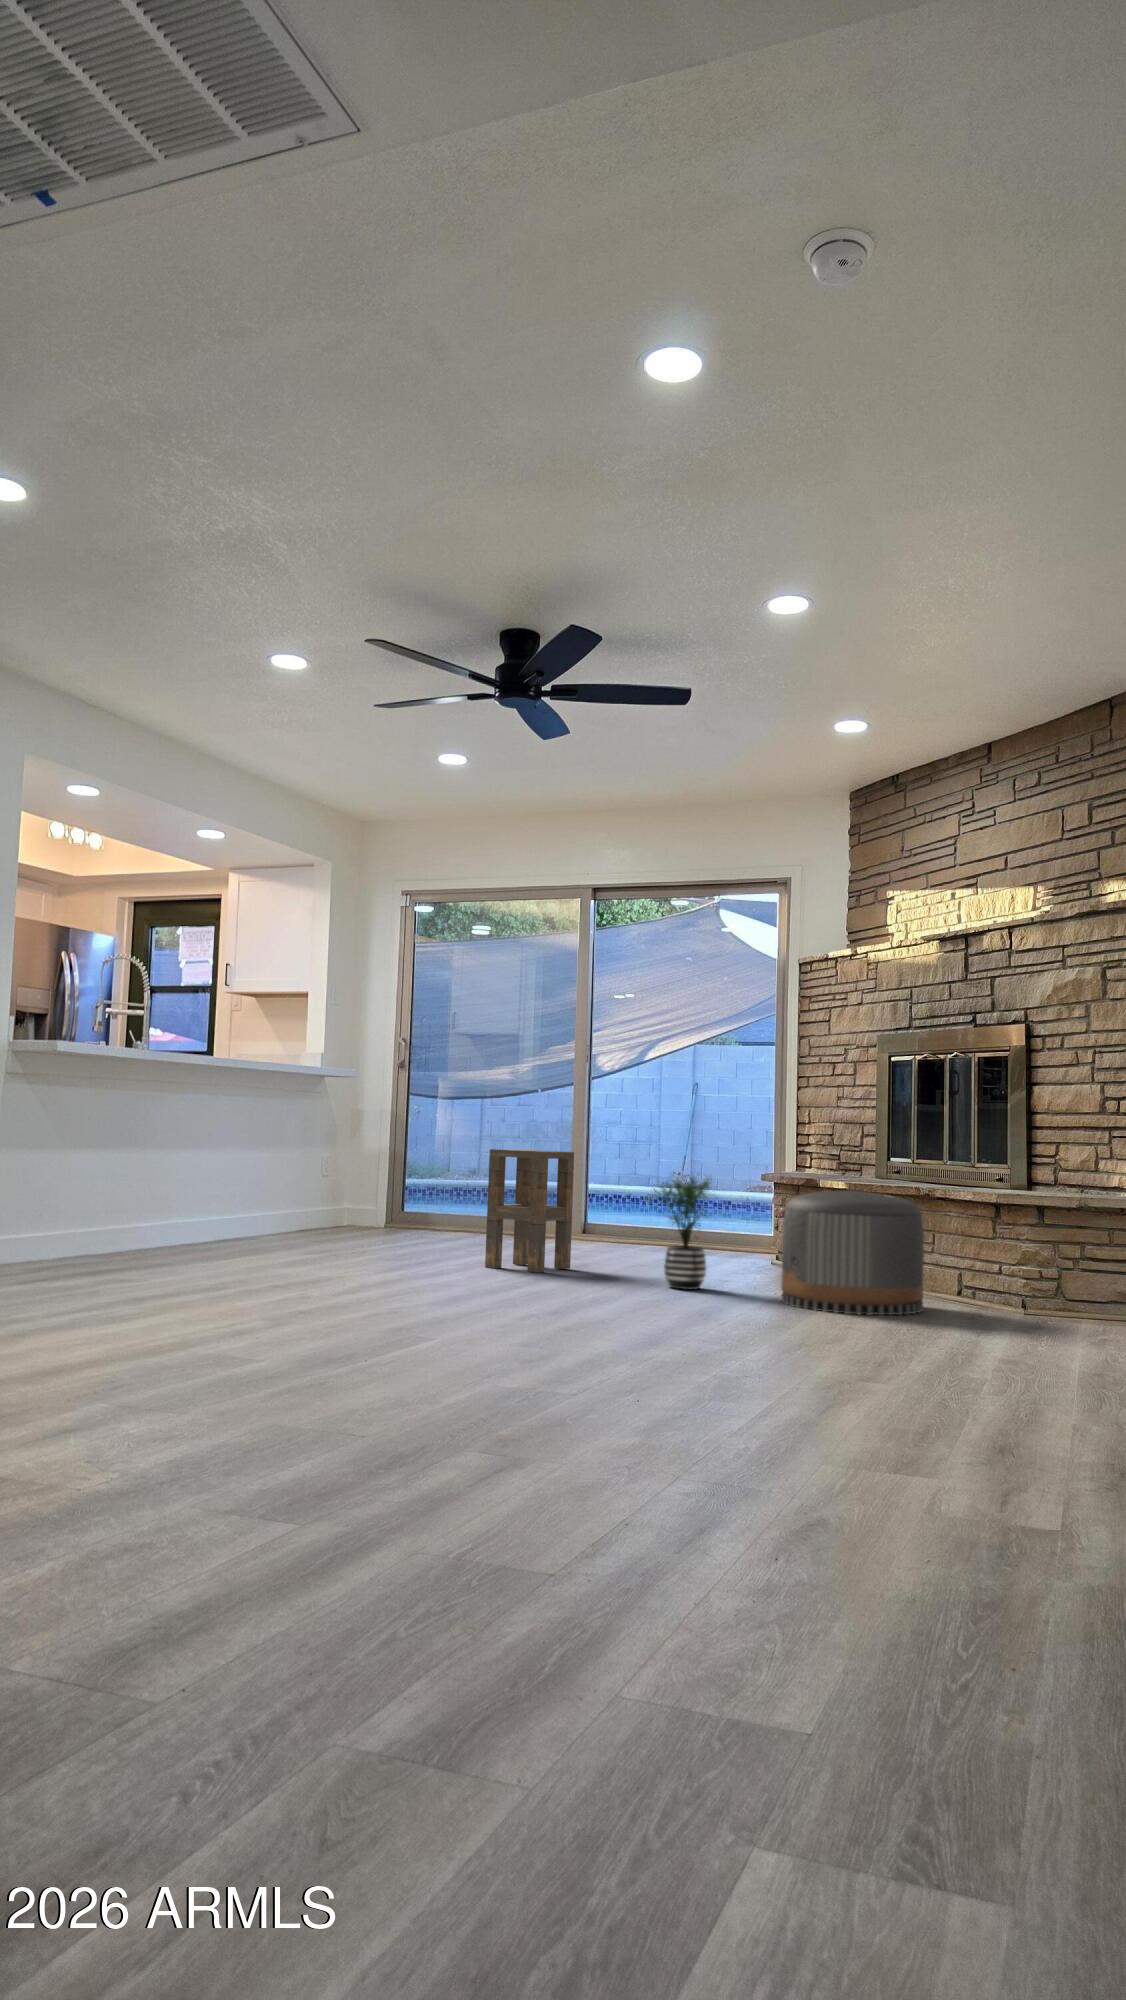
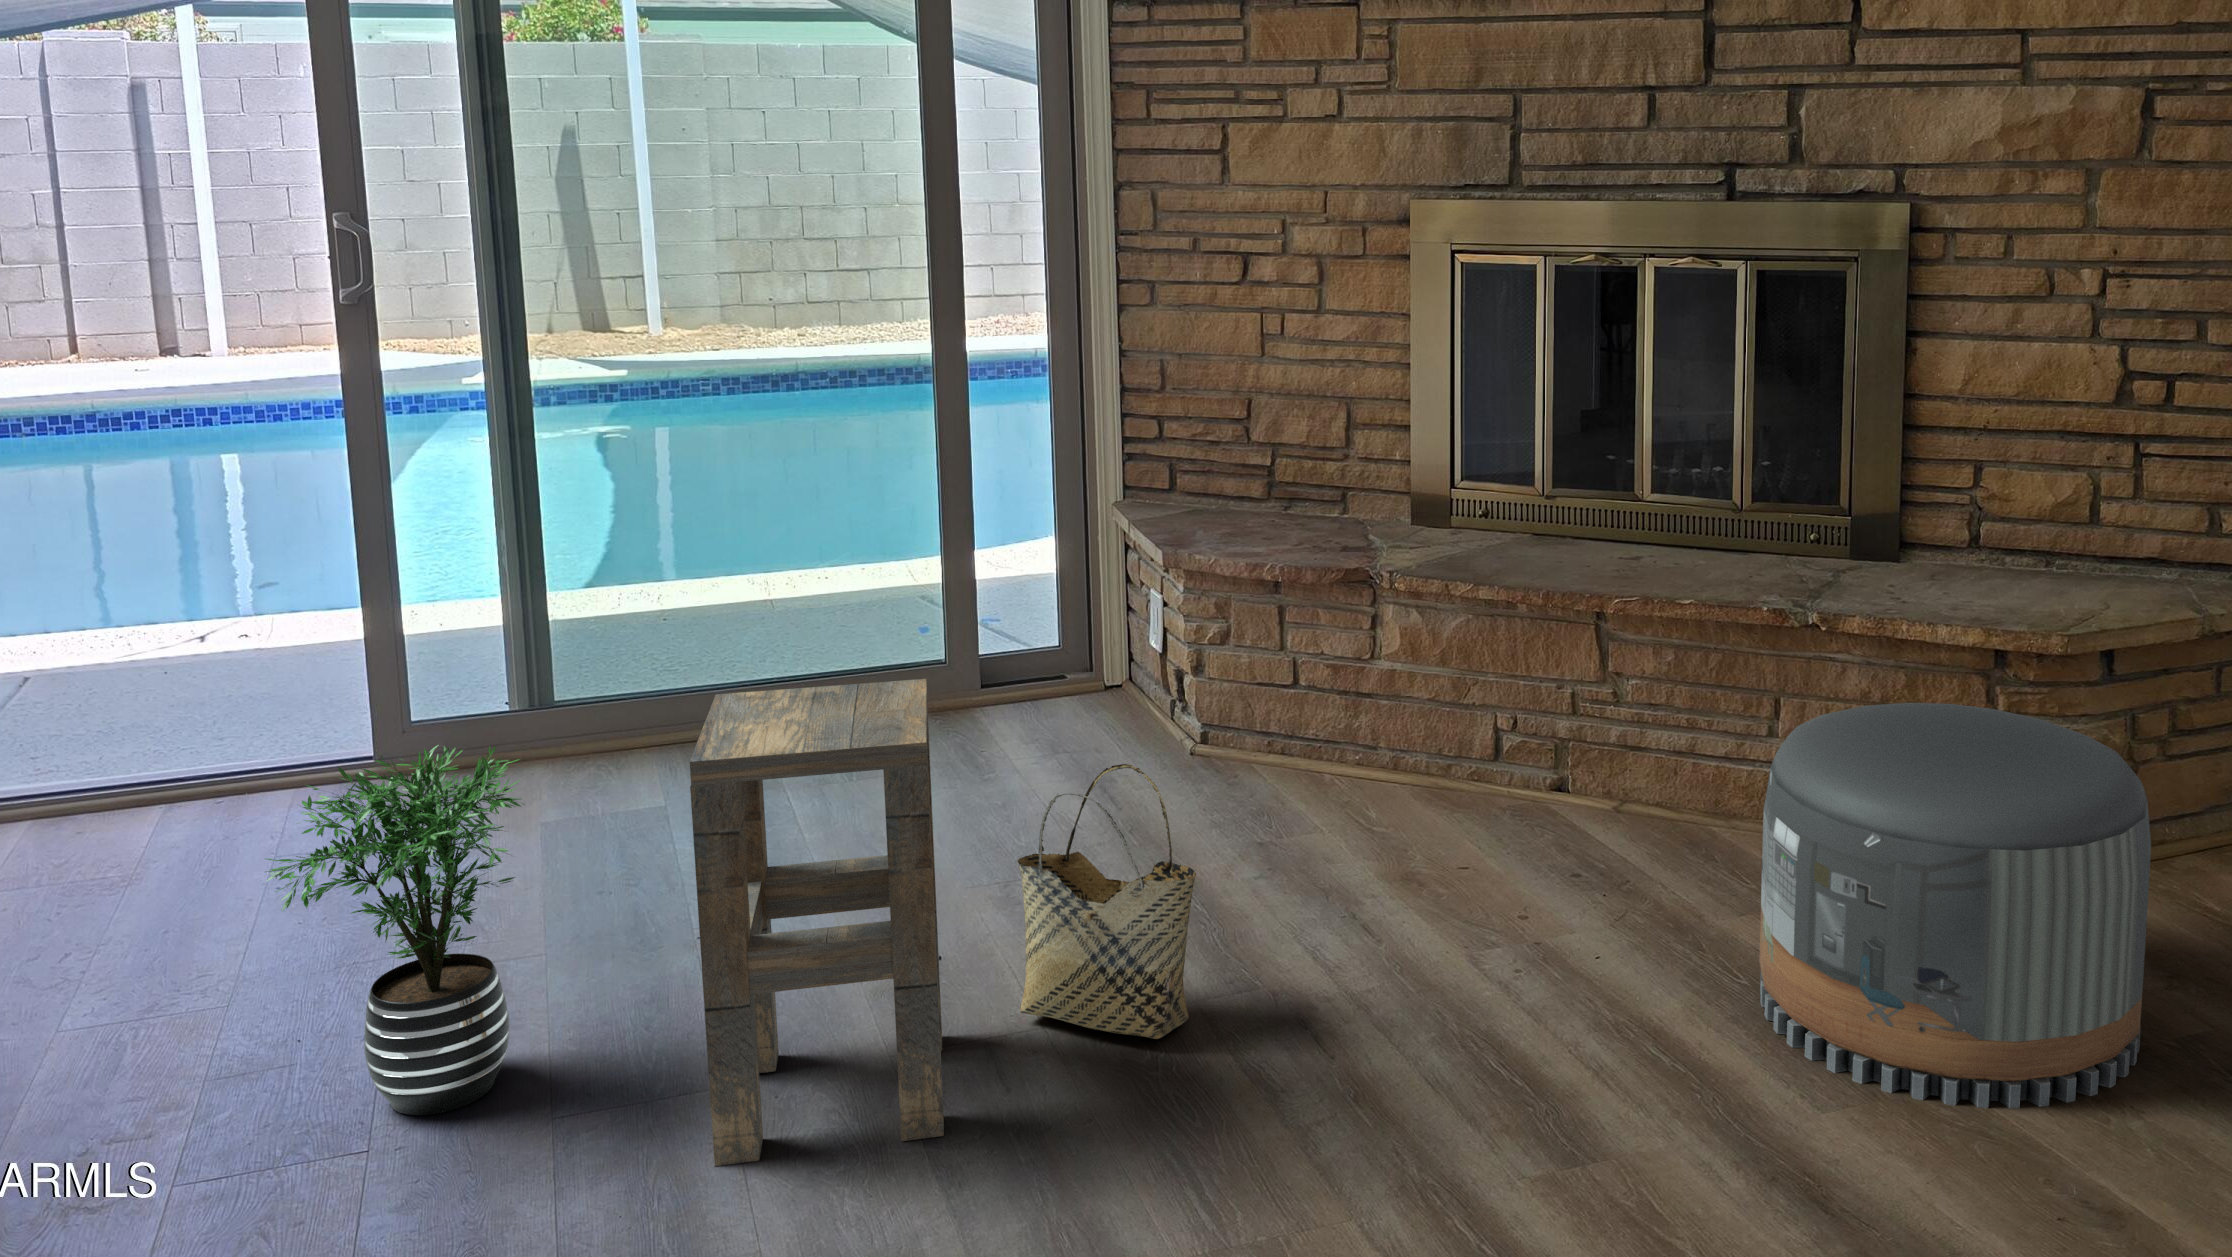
potted plant: present [646,1177,716,1290] -> present [266,745,524,1115]
woven basket: none [592,1190,638,1276] -> present [1017,764,1196,1039]

